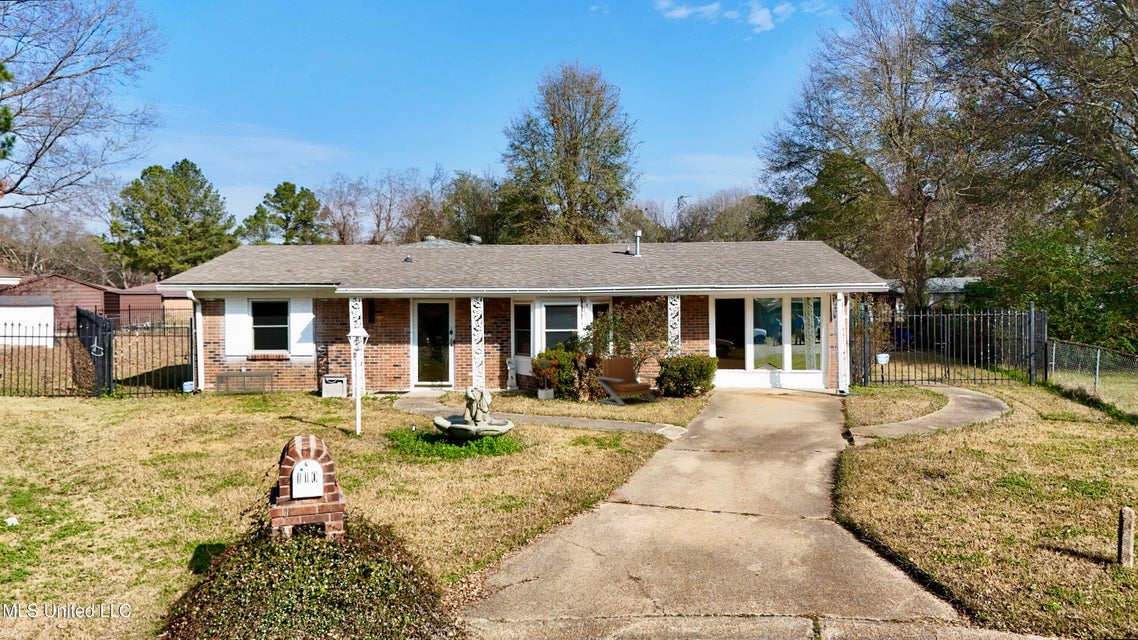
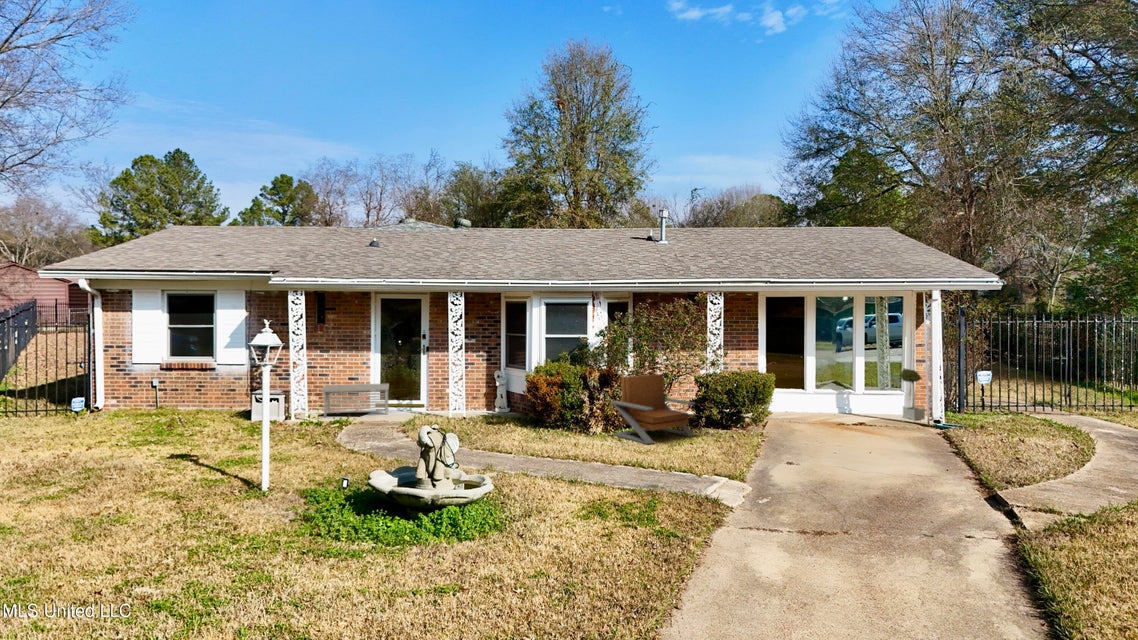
potted tree: present [536,359,554,399] -> present [900,368,925,420]
storage bench: present [214,371,274,396] -> present [321,384,389,417]

